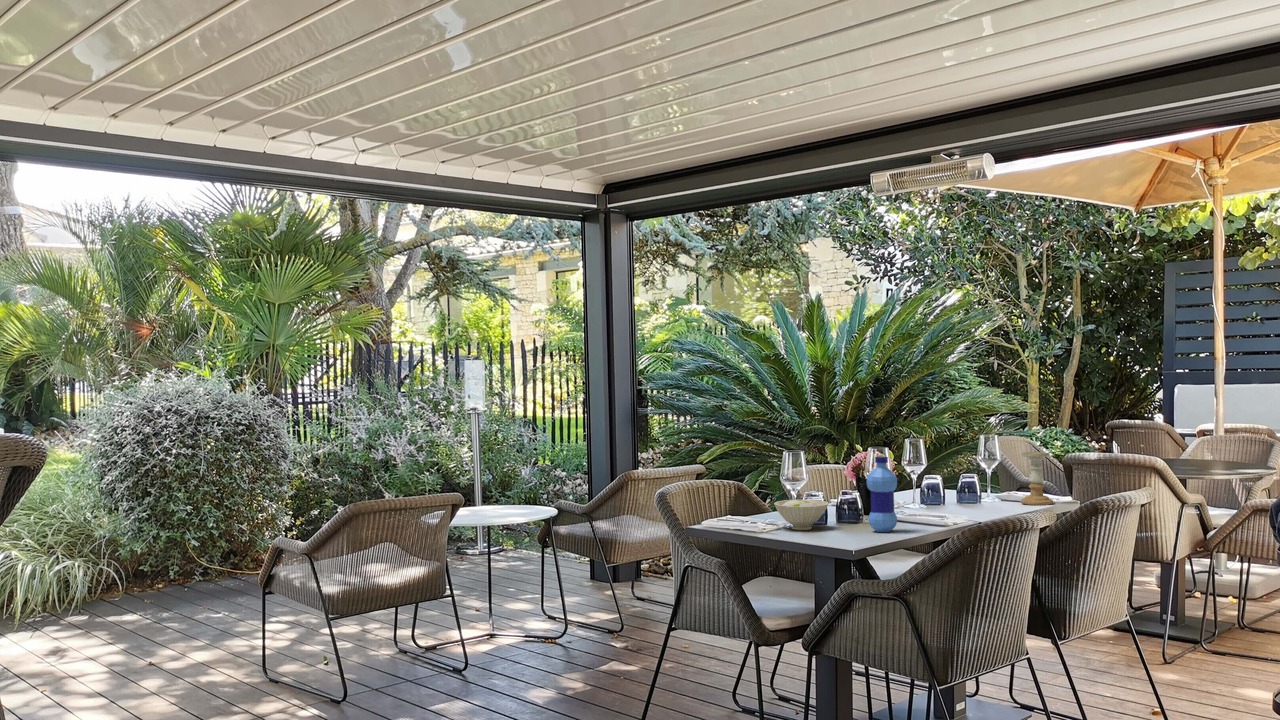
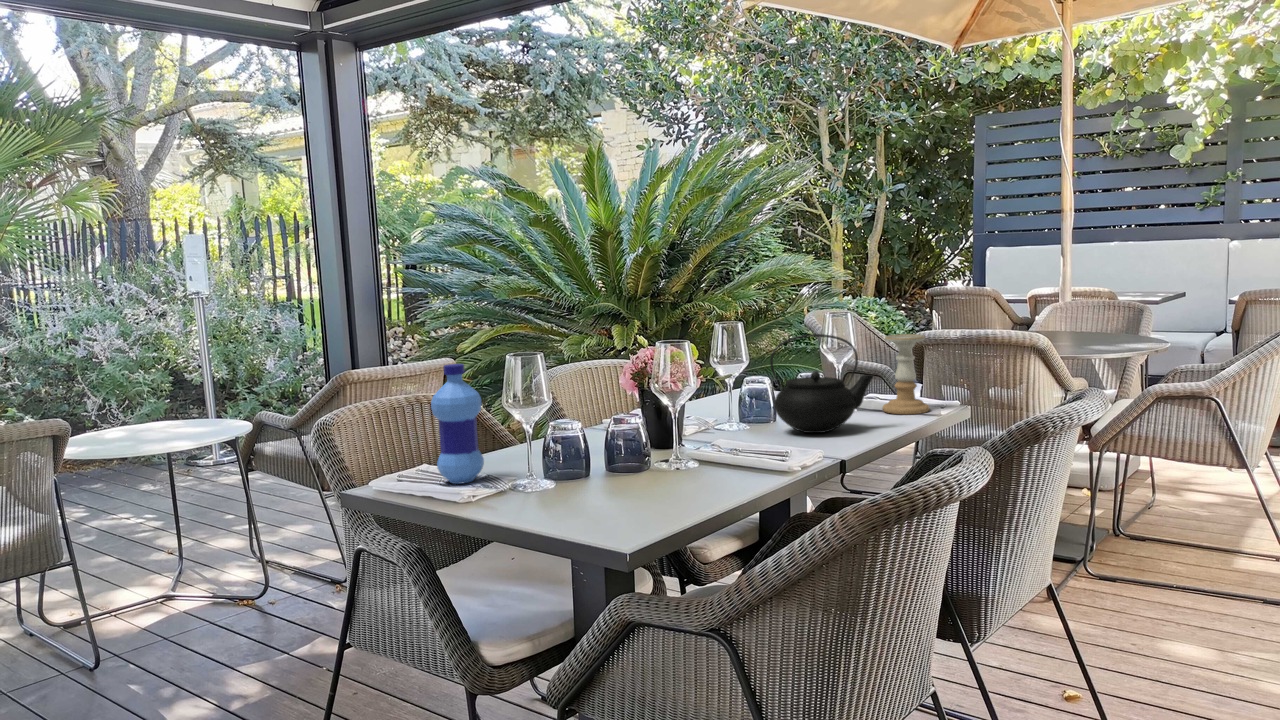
teapot: none [941,448,1009,511] -> present [770,334,874,433]
water bottle: present [867,456,897,532] -> present [431,364,484,484]
bowl: present [774,499,829,530] -> none [490,437,588,495]

